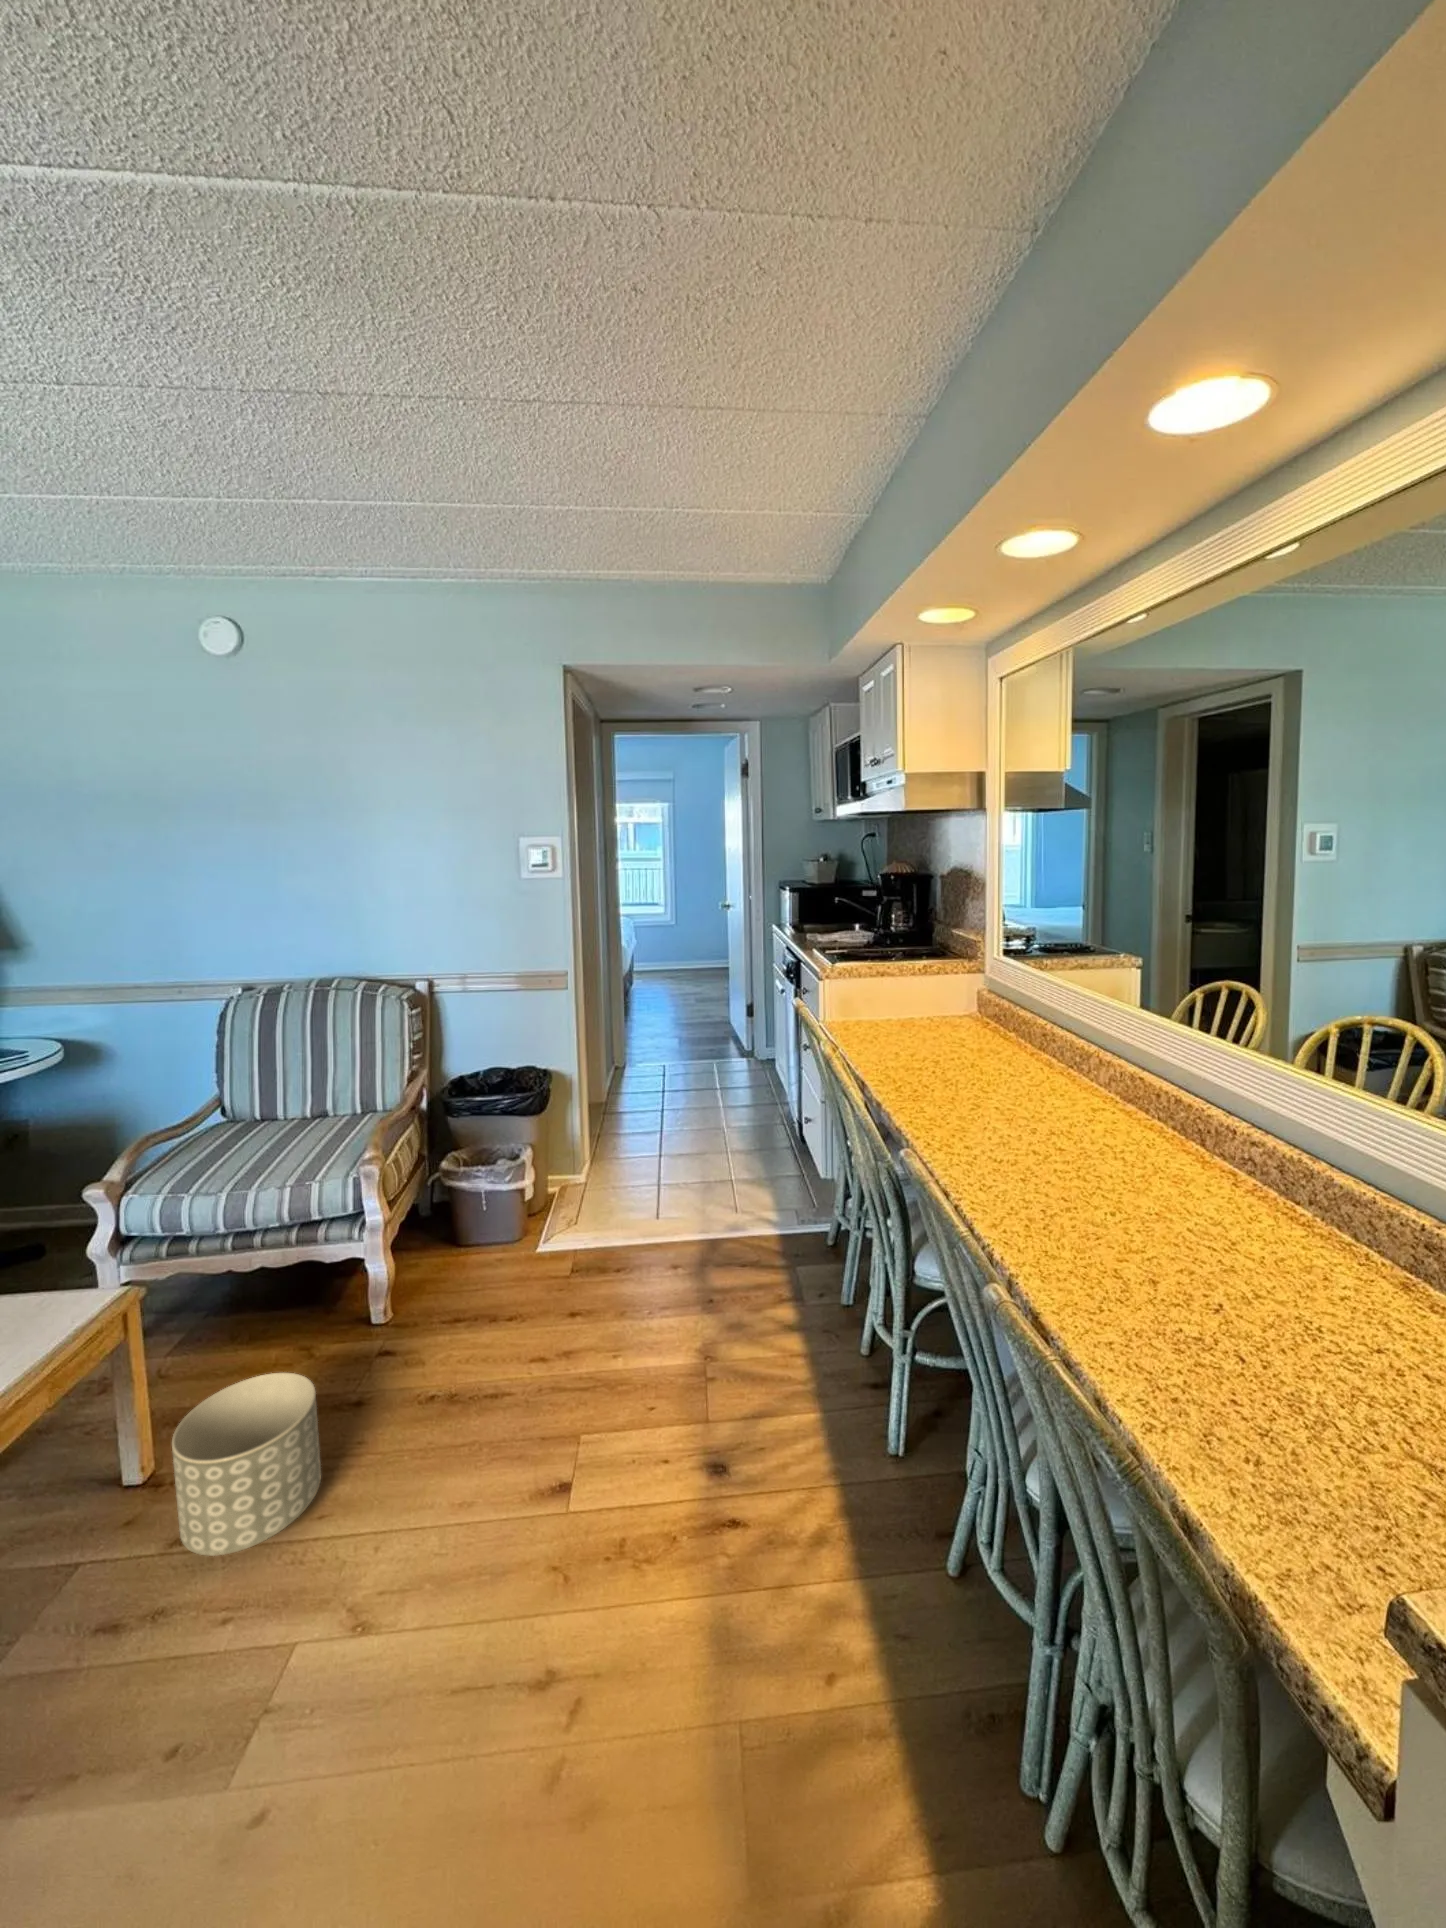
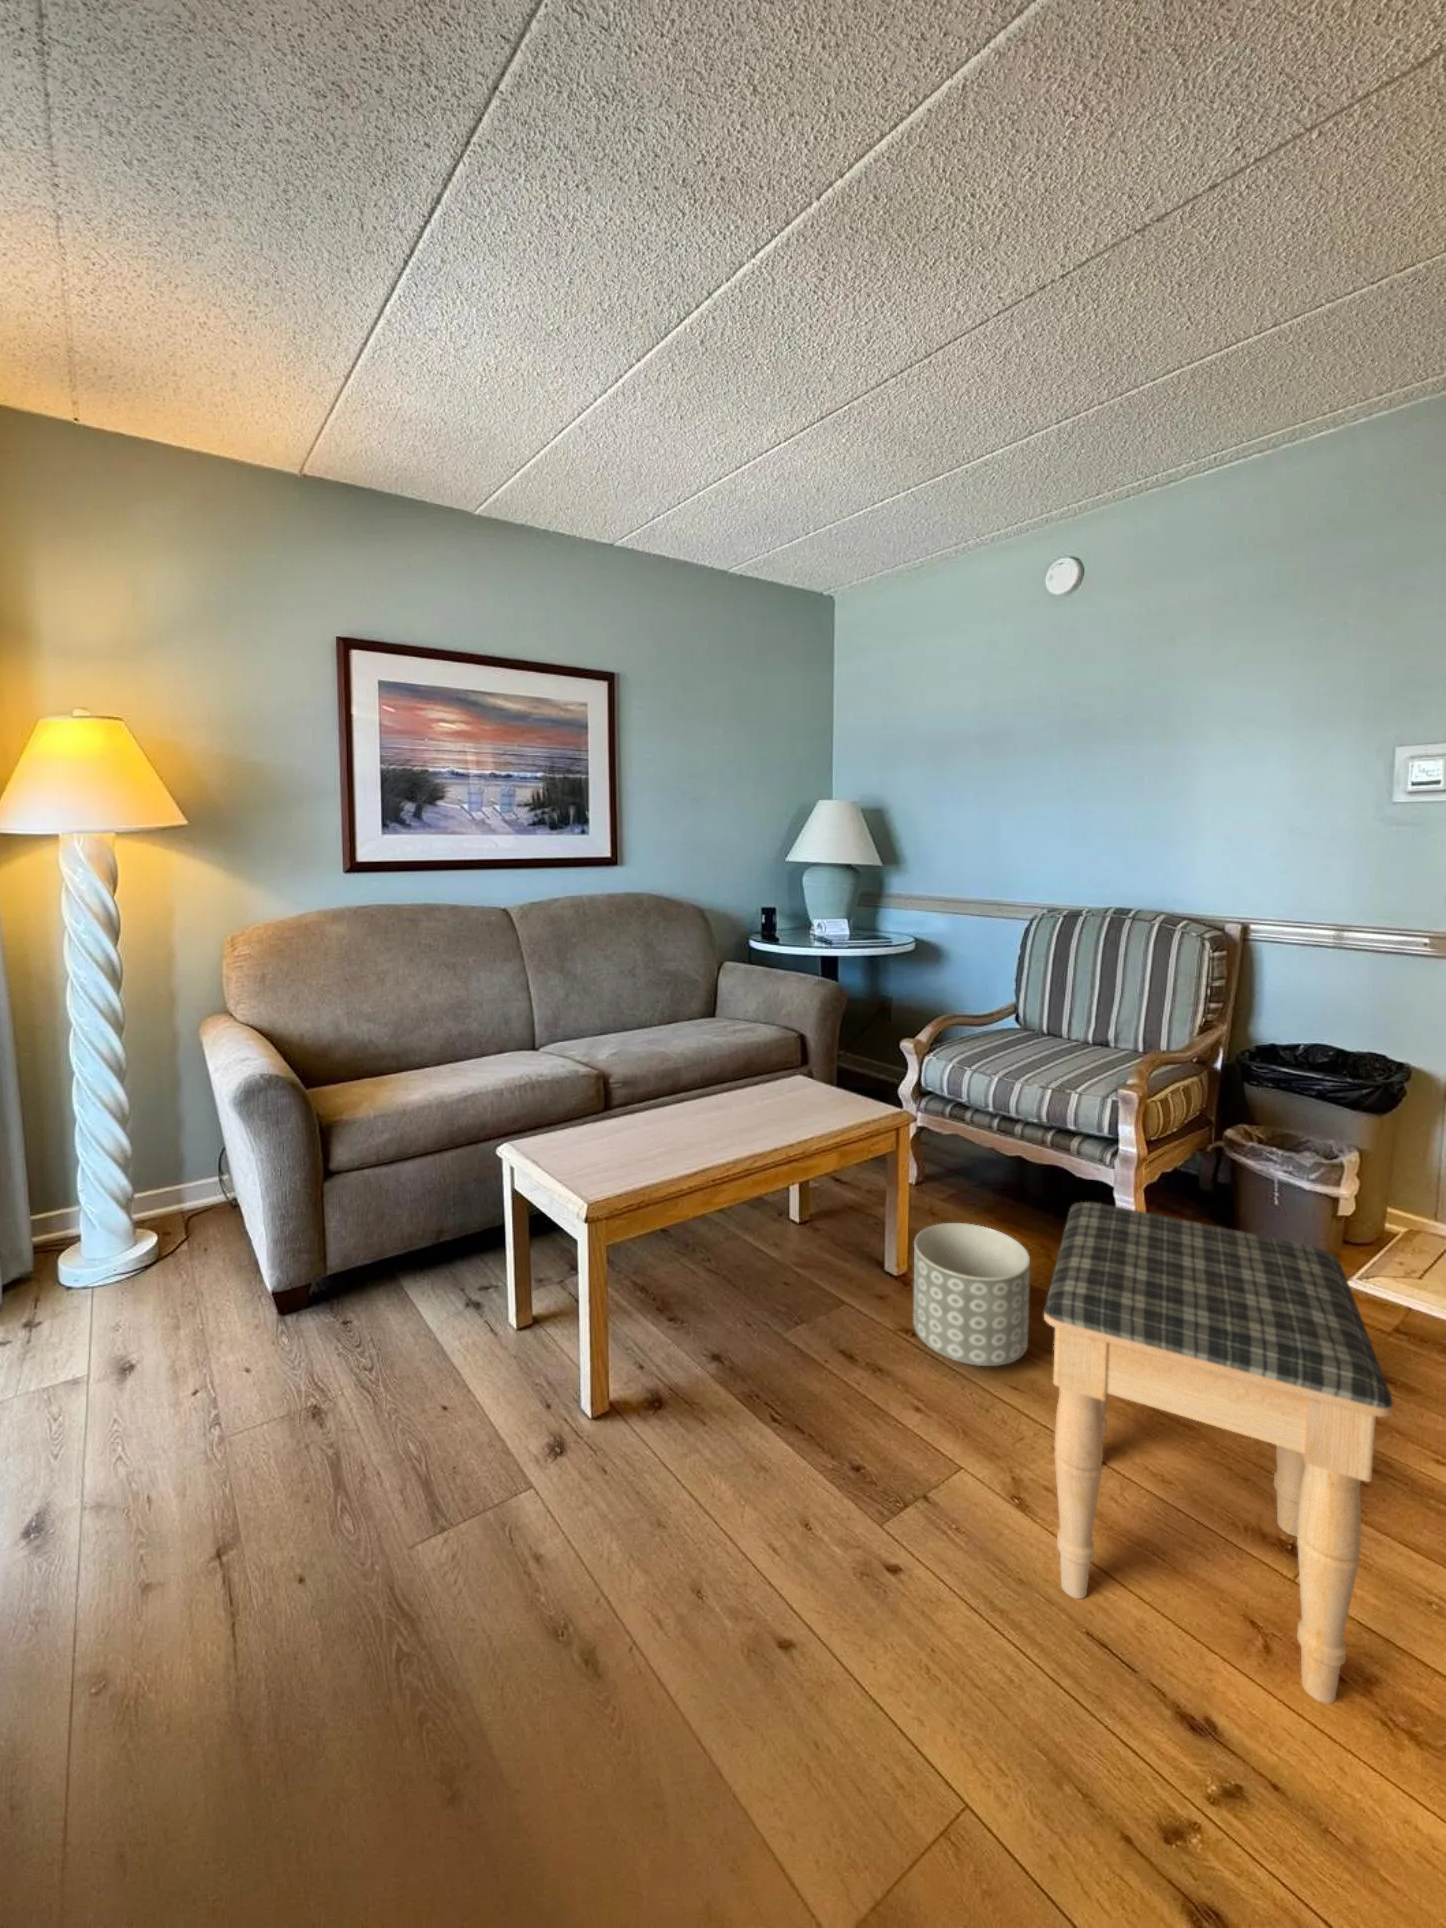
footstool: none [366,1260,630,1695] -> present [1044,1202,1393,1704]

